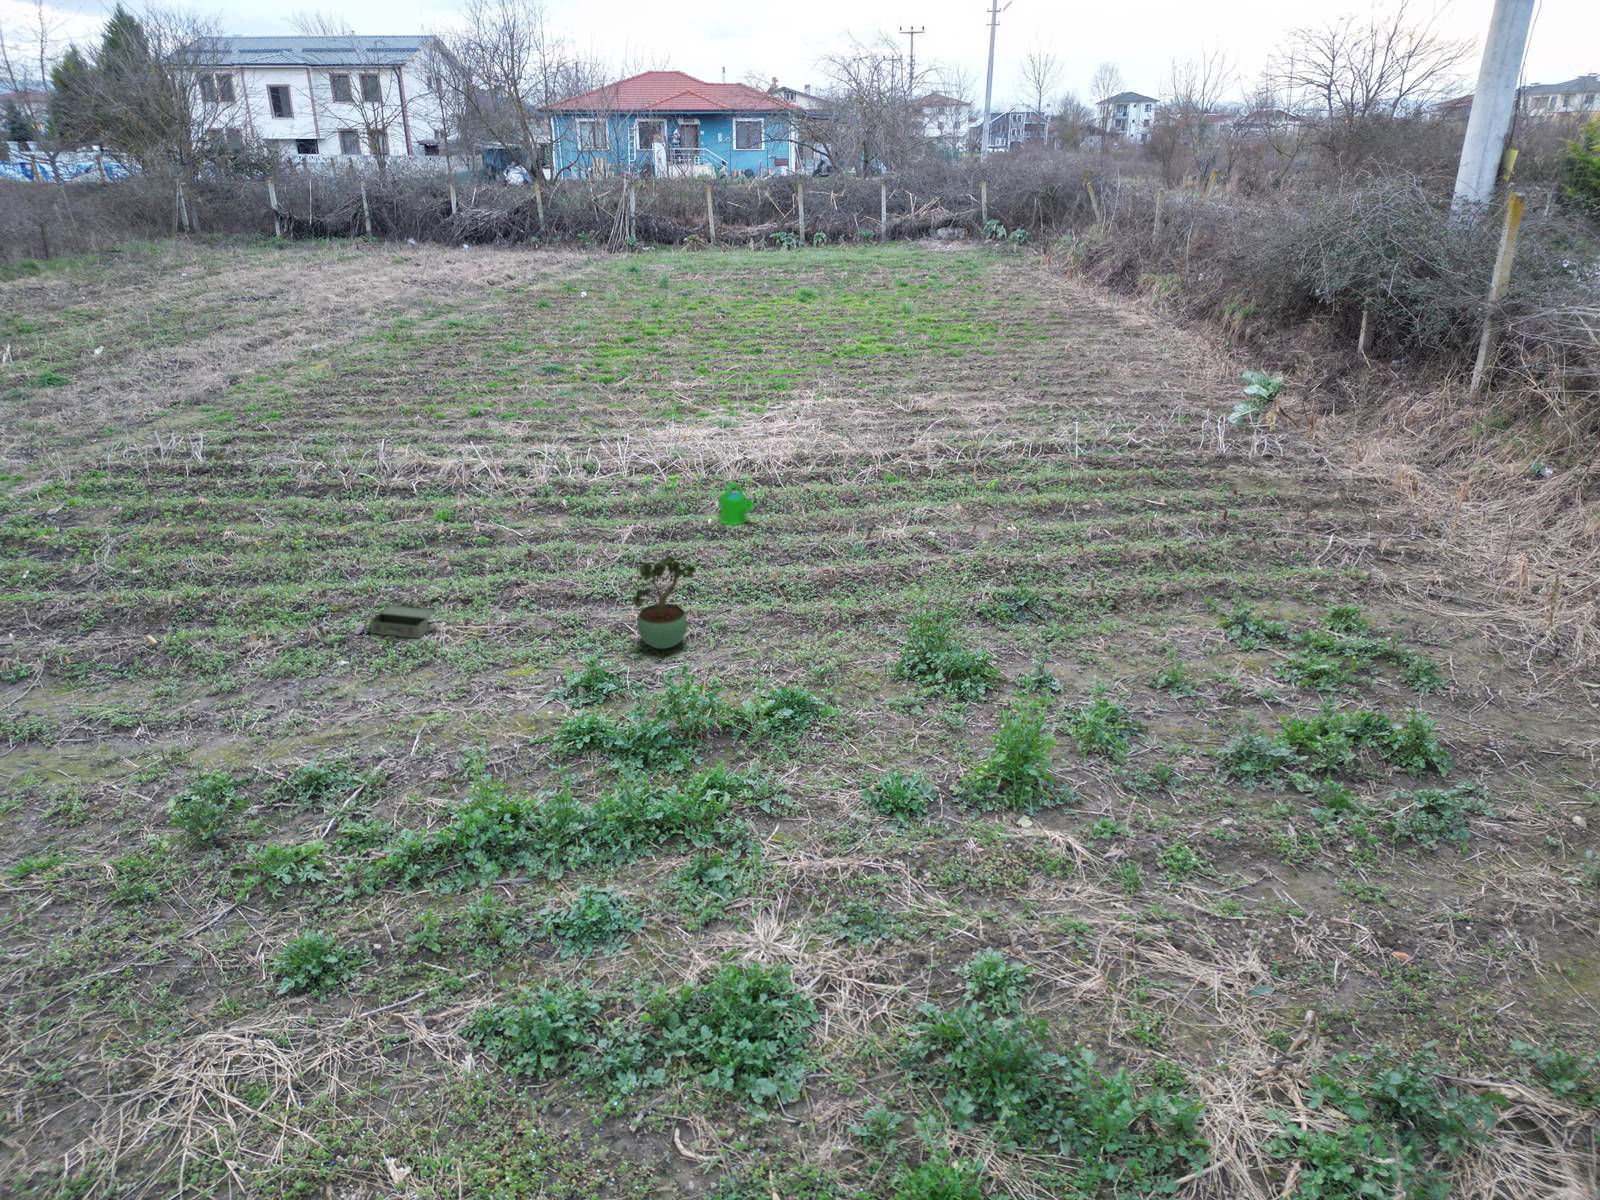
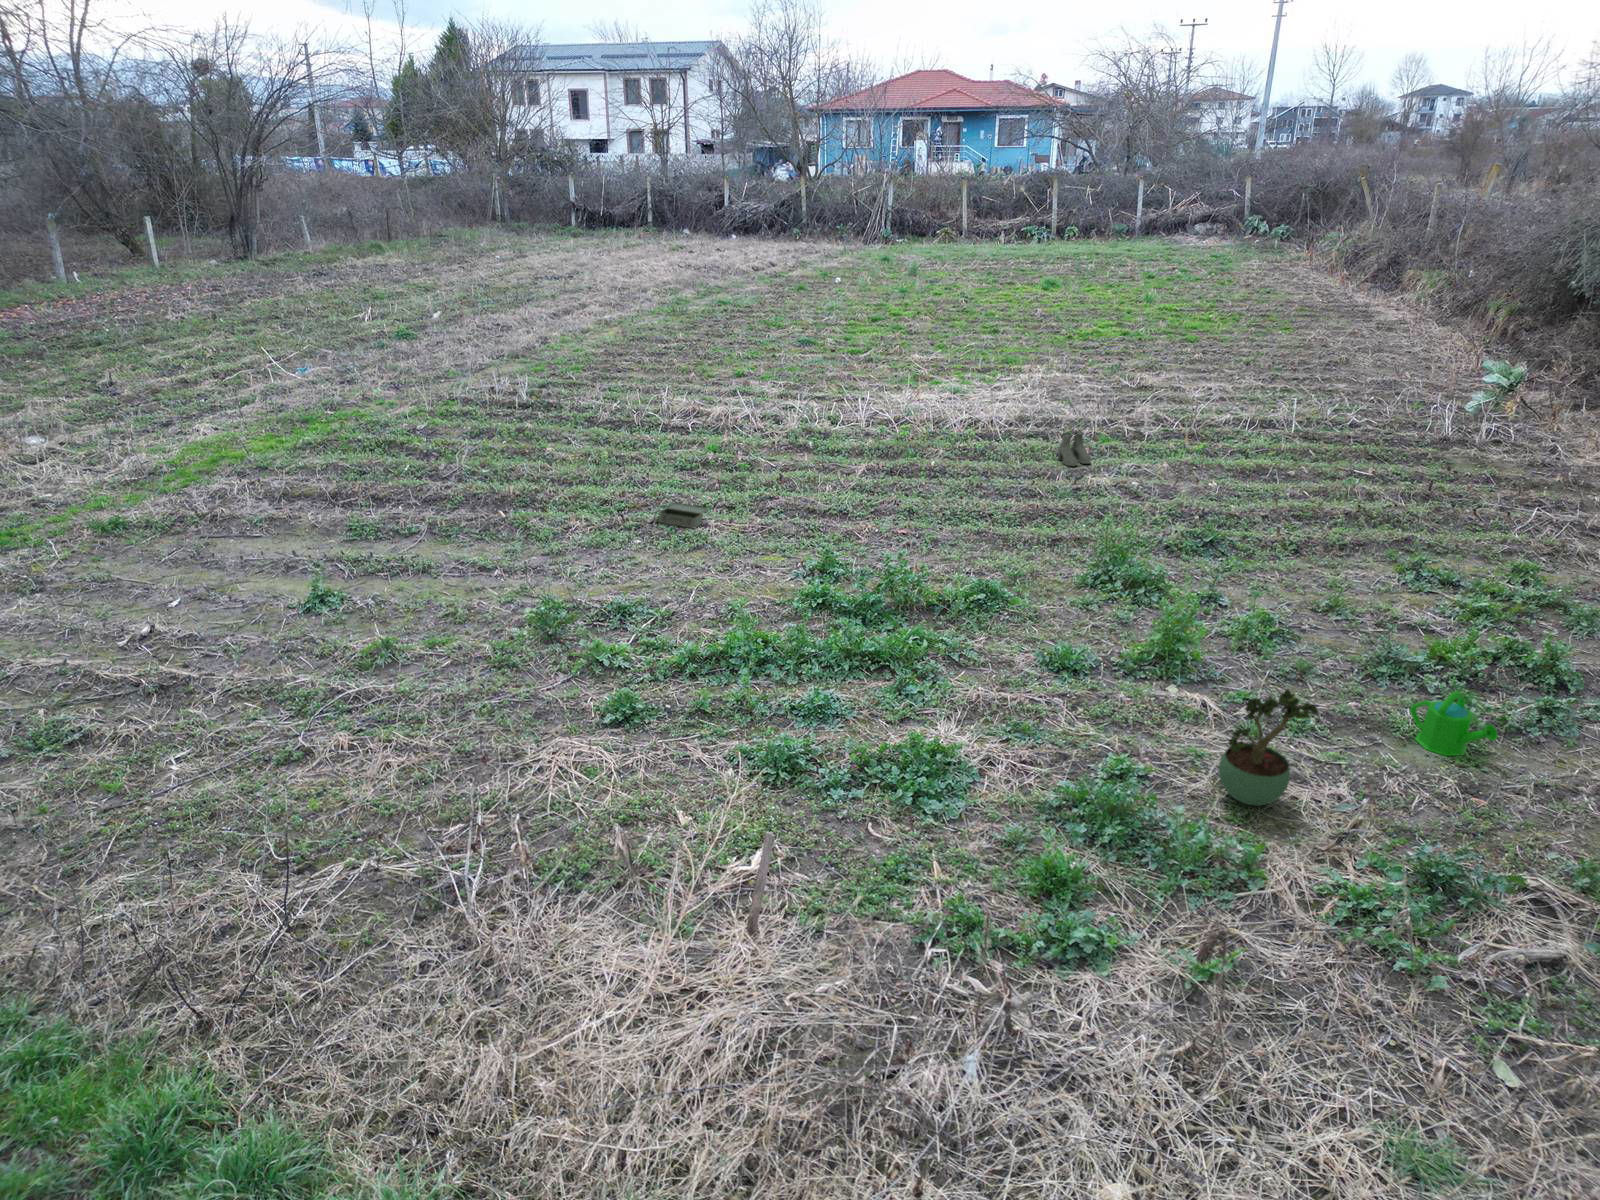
boots: none [845,474,882,515] -> present [1058,431,1091,466]
watering can: present [718,484,754,525] -> present [1410,691,1498,756]
potted plant: present [633,555,696,649] -> present [1219,690,1318,806]

